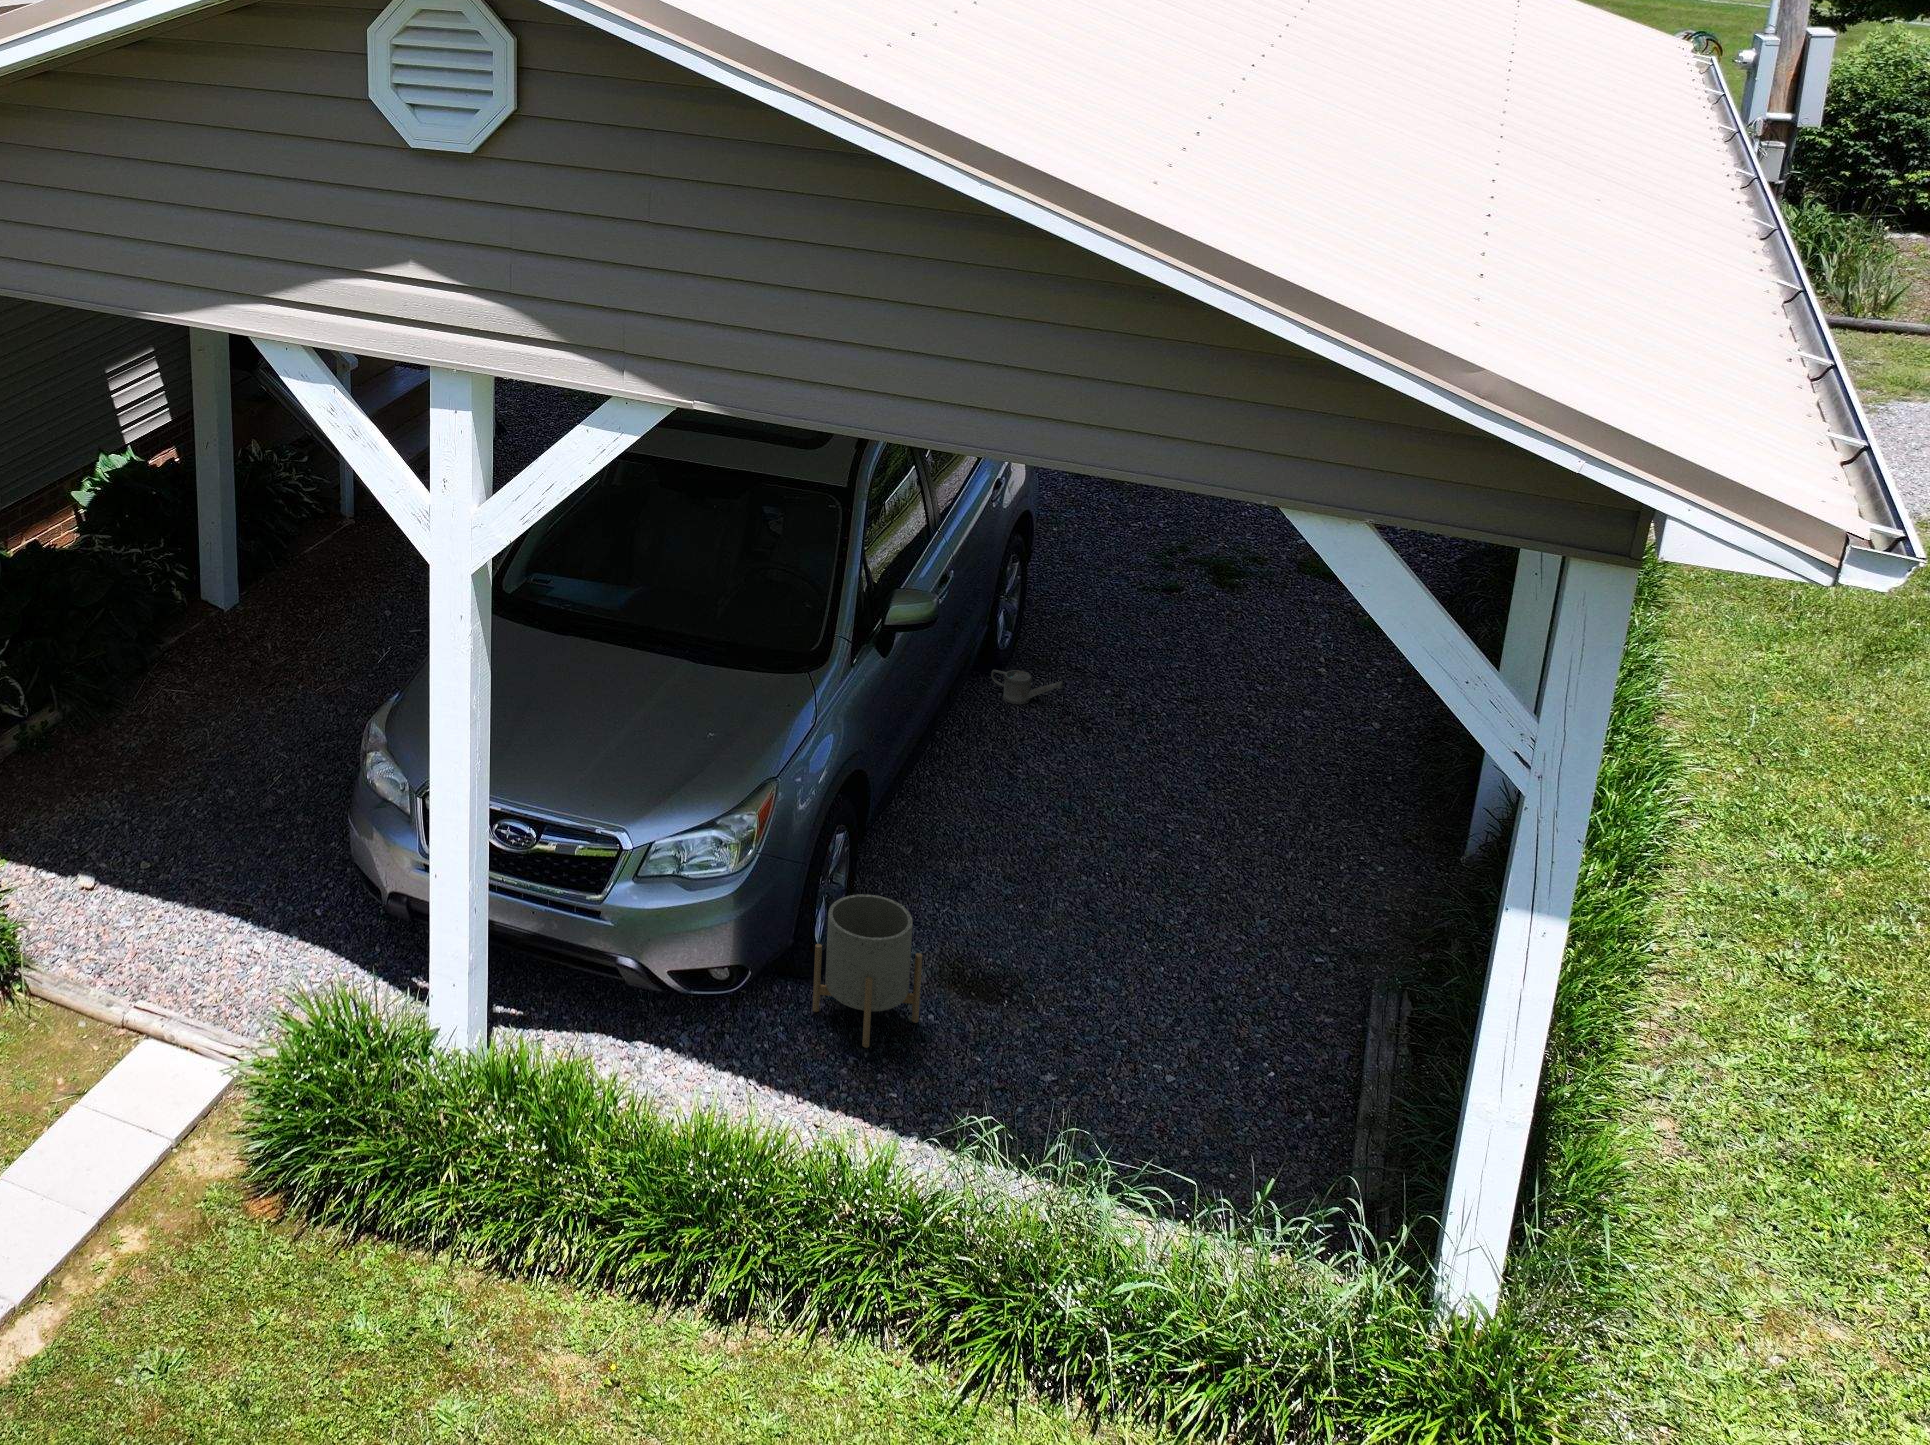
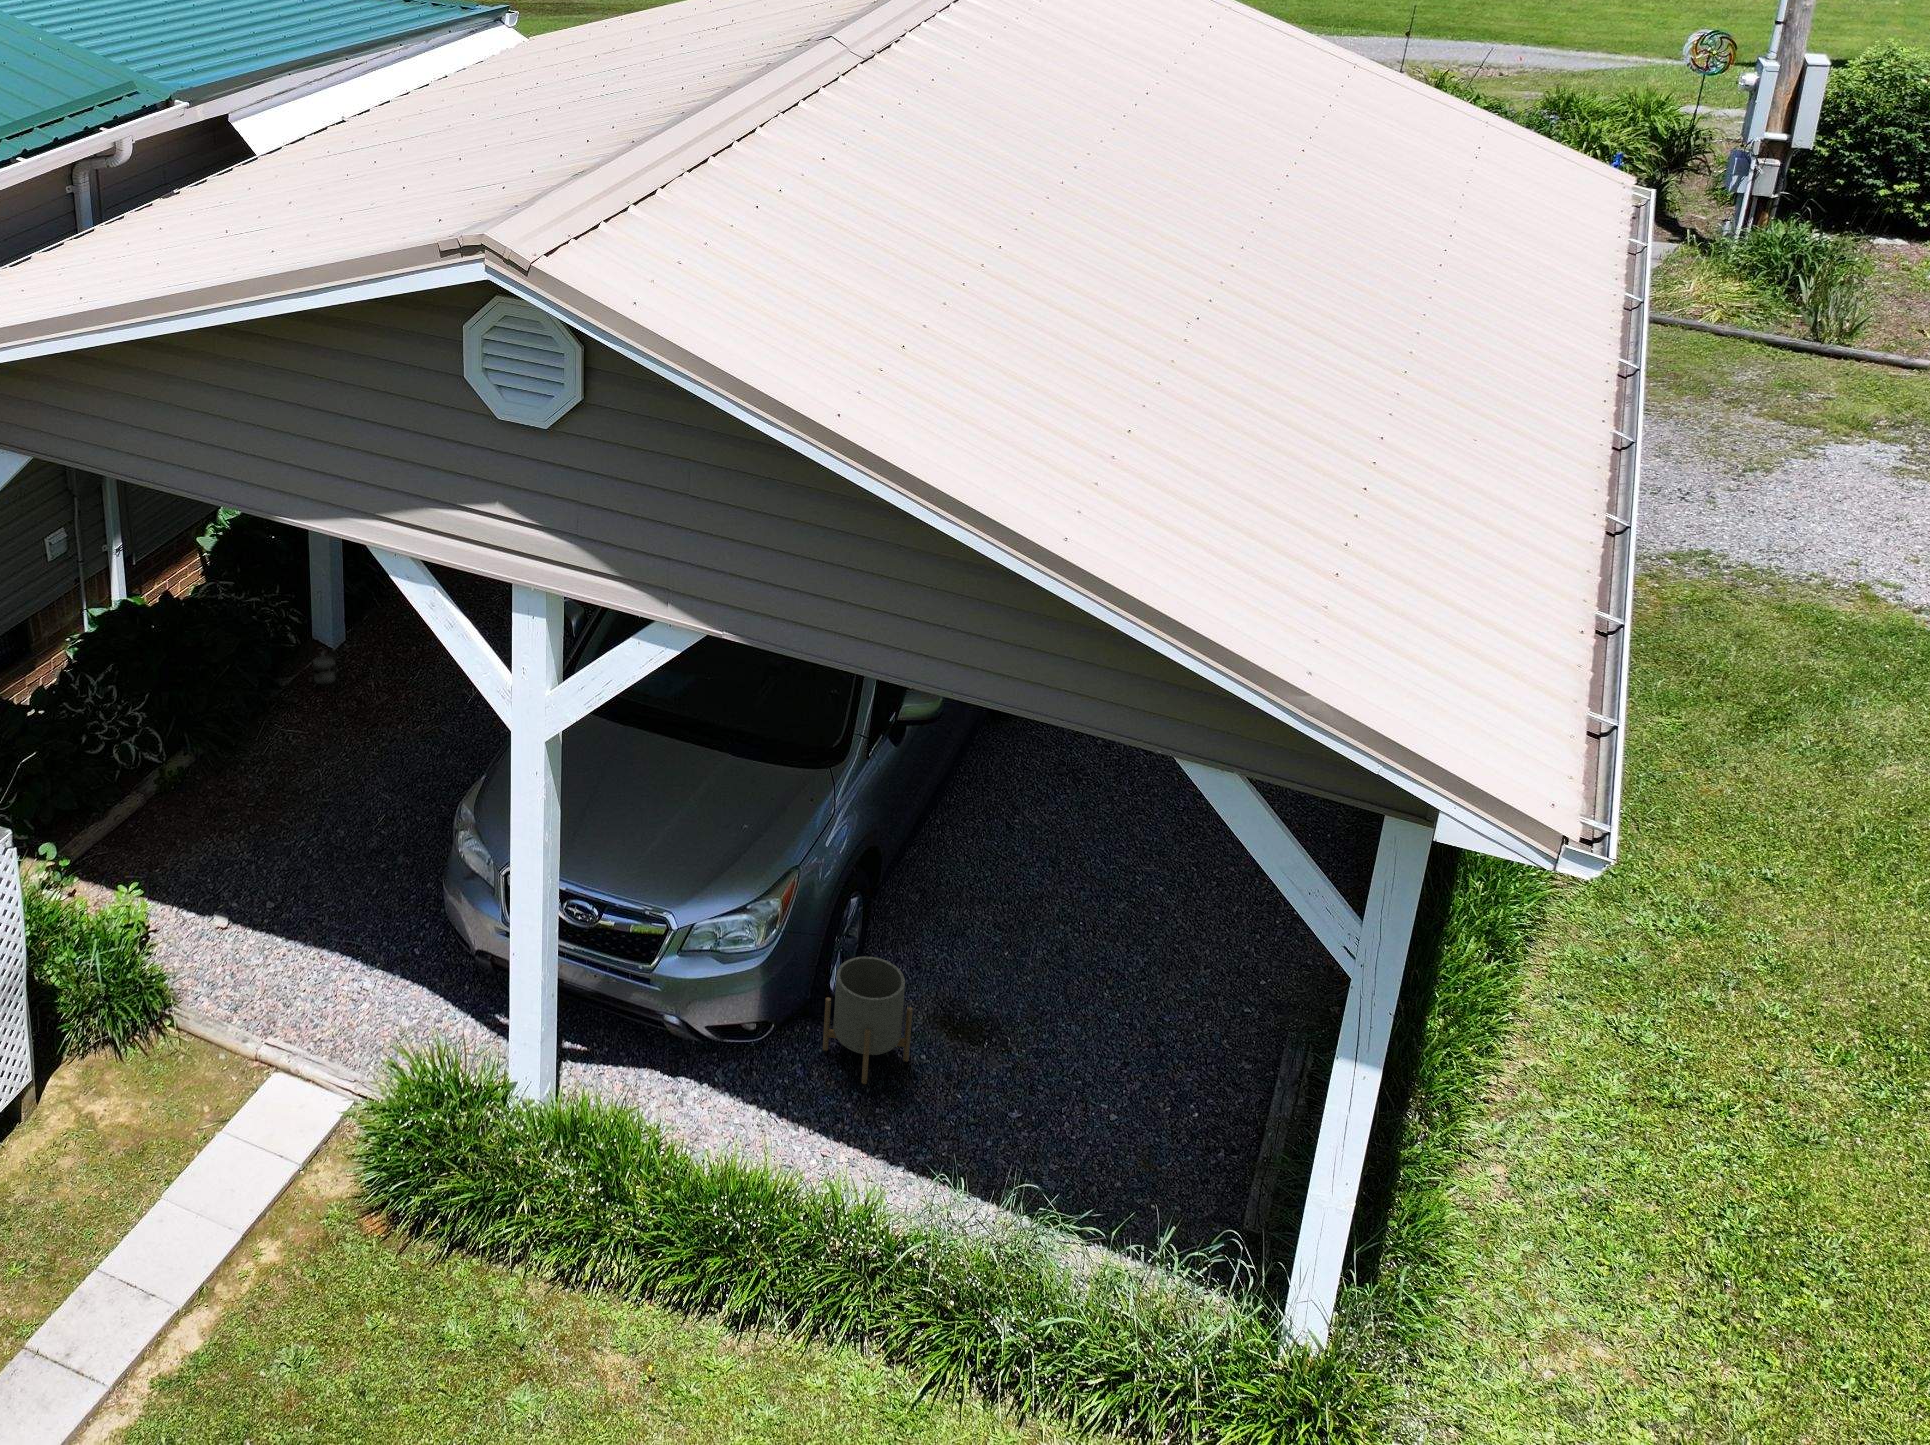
watering can: present [991,670,1063,705] -> present [314,653,335,684]

